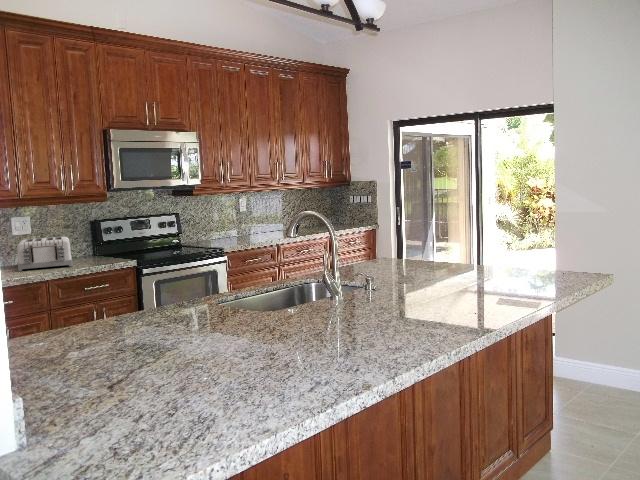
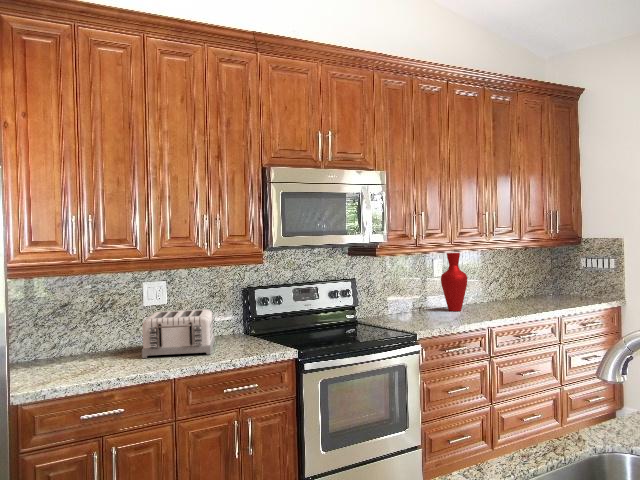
vase: none [245,193,265,236] -> present [441,253,467,311]

